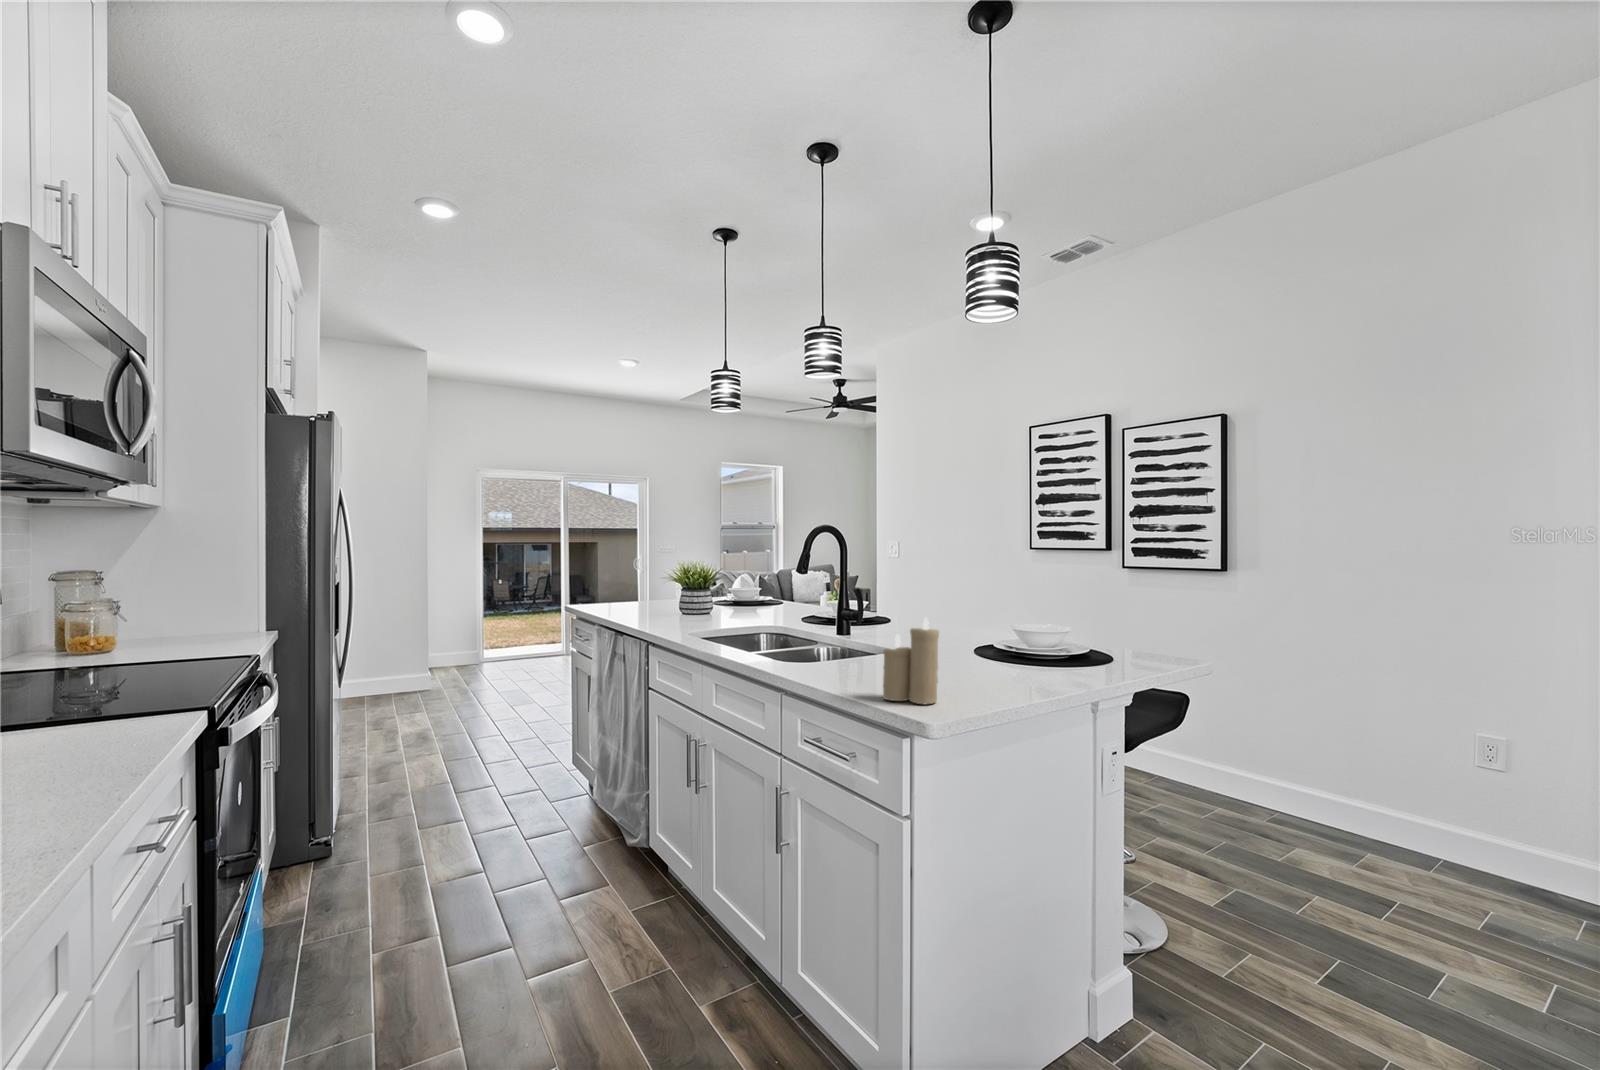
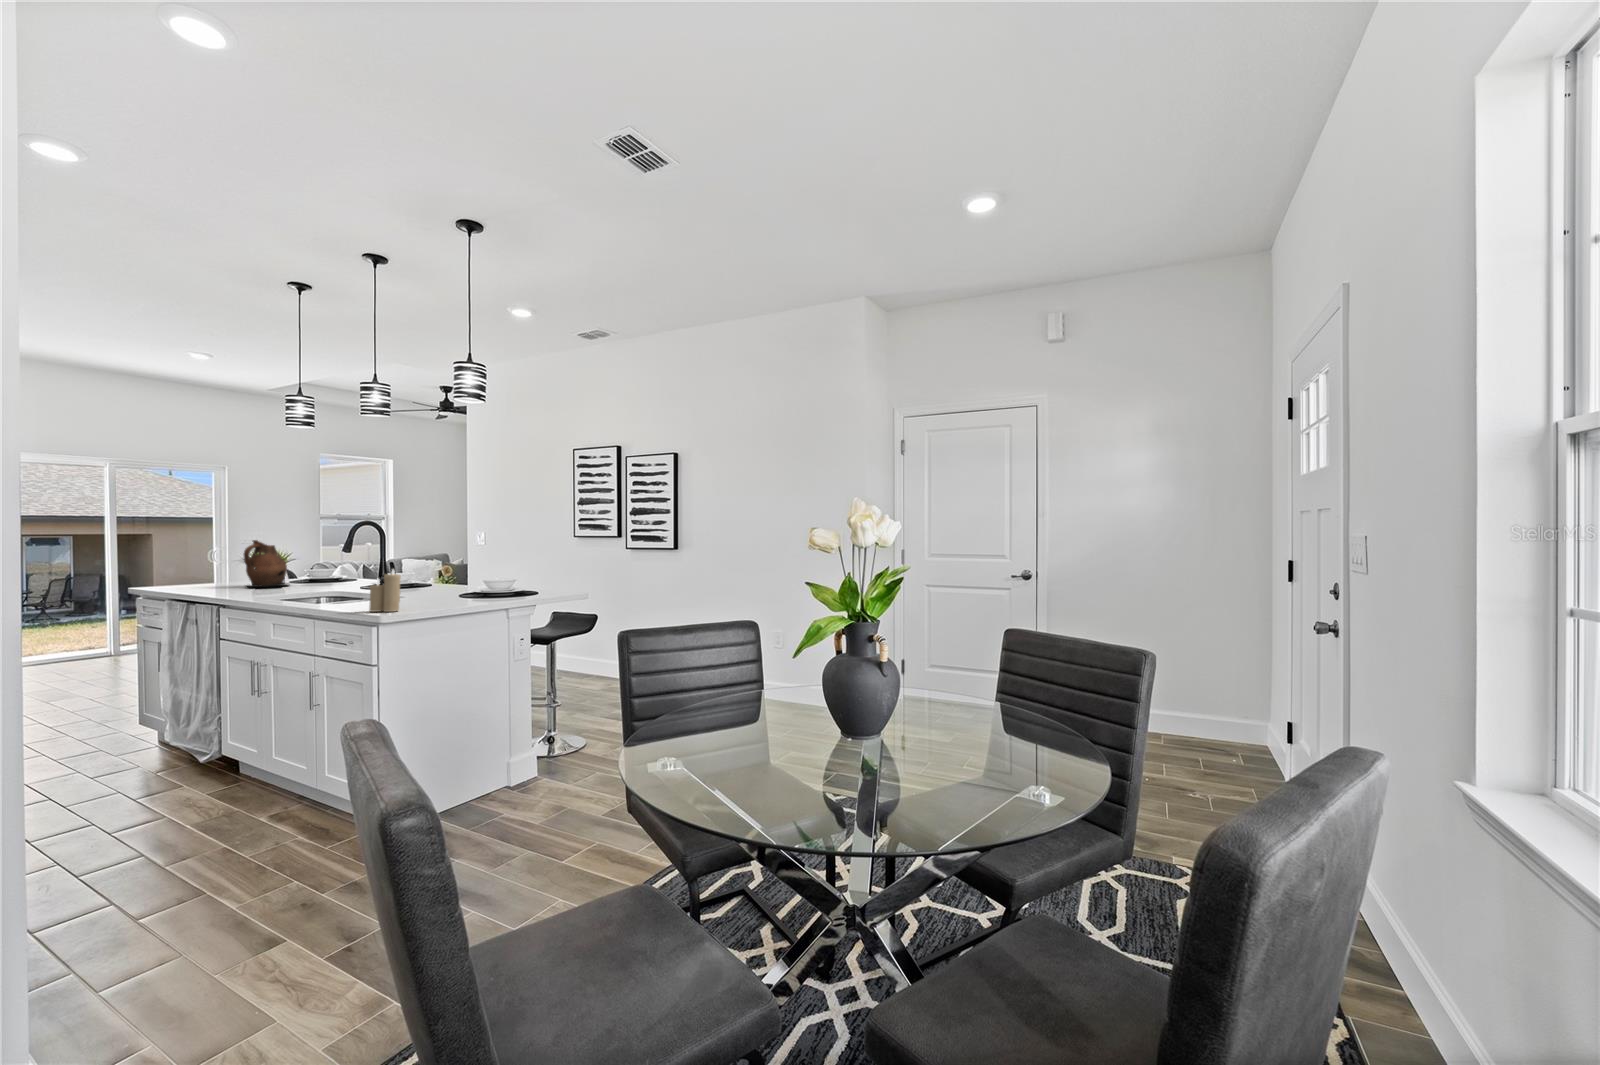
ceramic pitcher: none [670,553,719,613] -> present [244,540,289,587]

